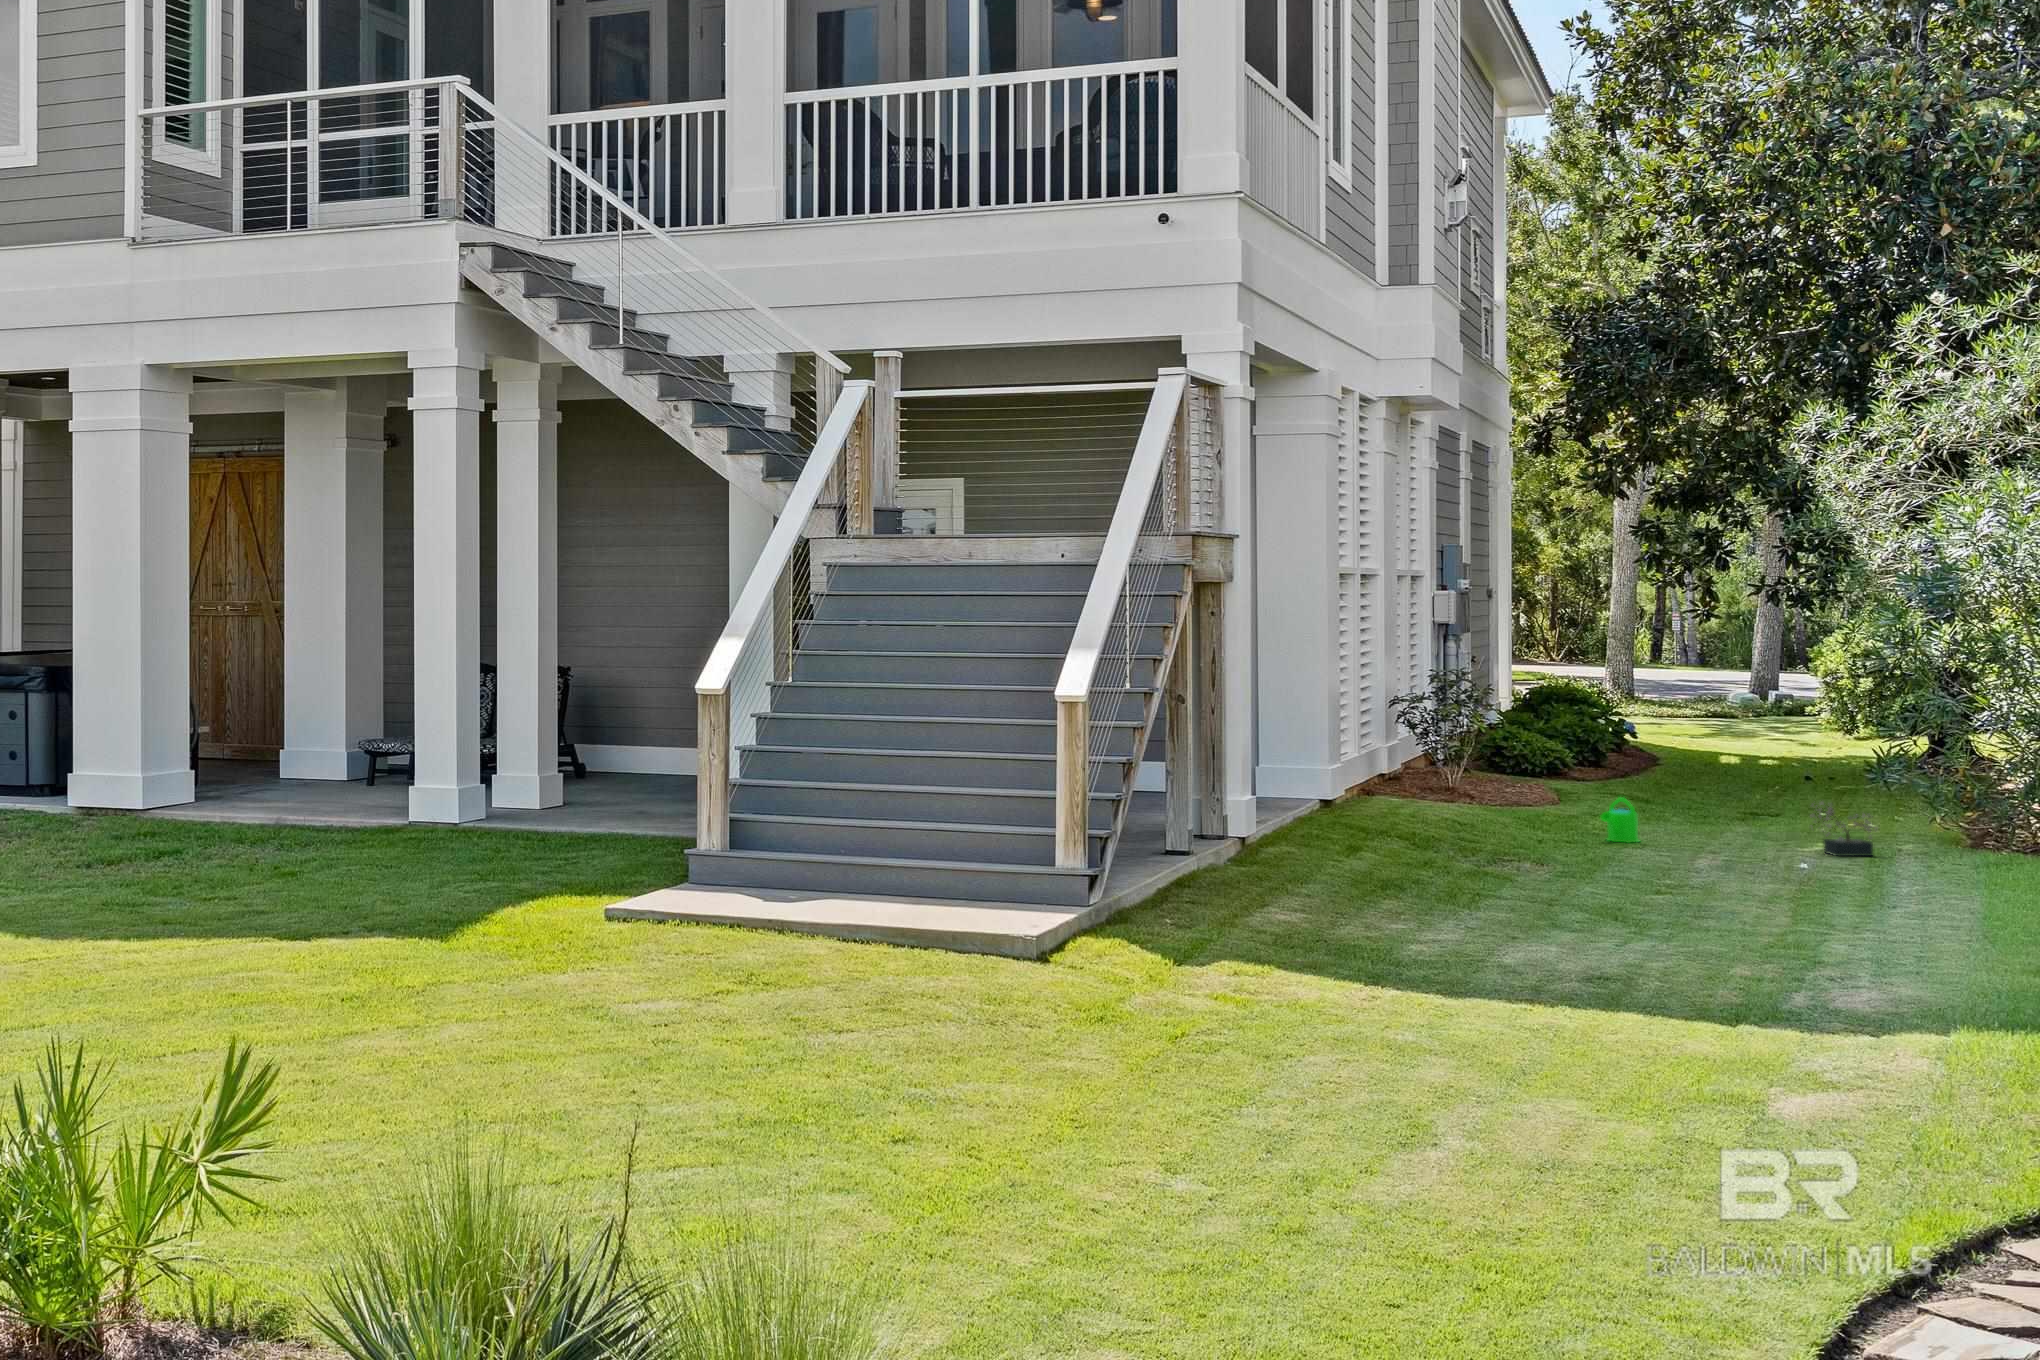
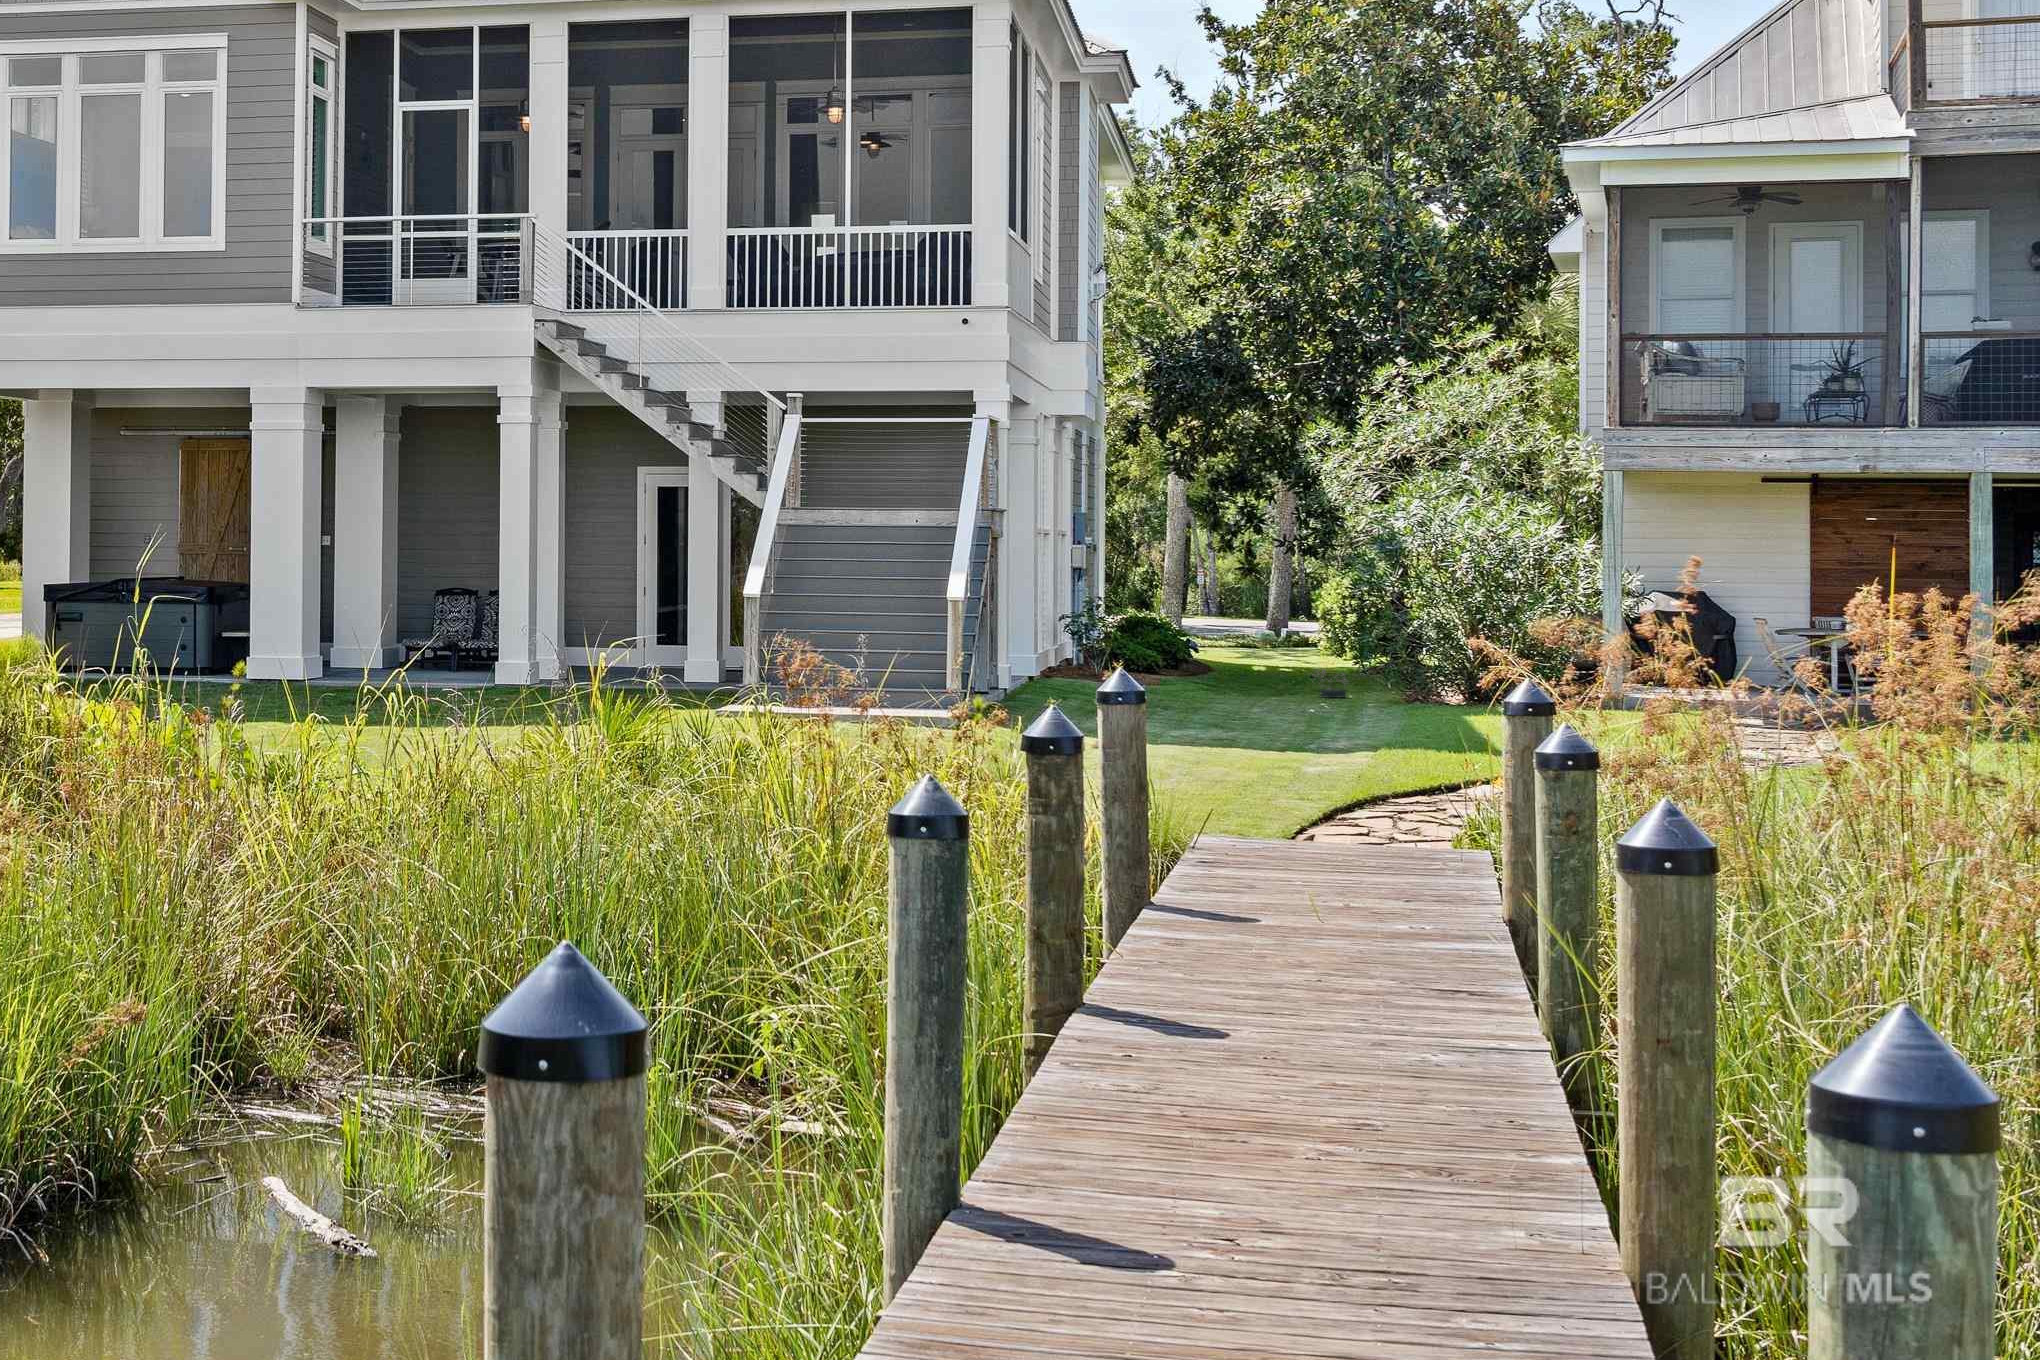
watering can: present [1601,797,1639,842] -> none [1196,667,1218,694]

